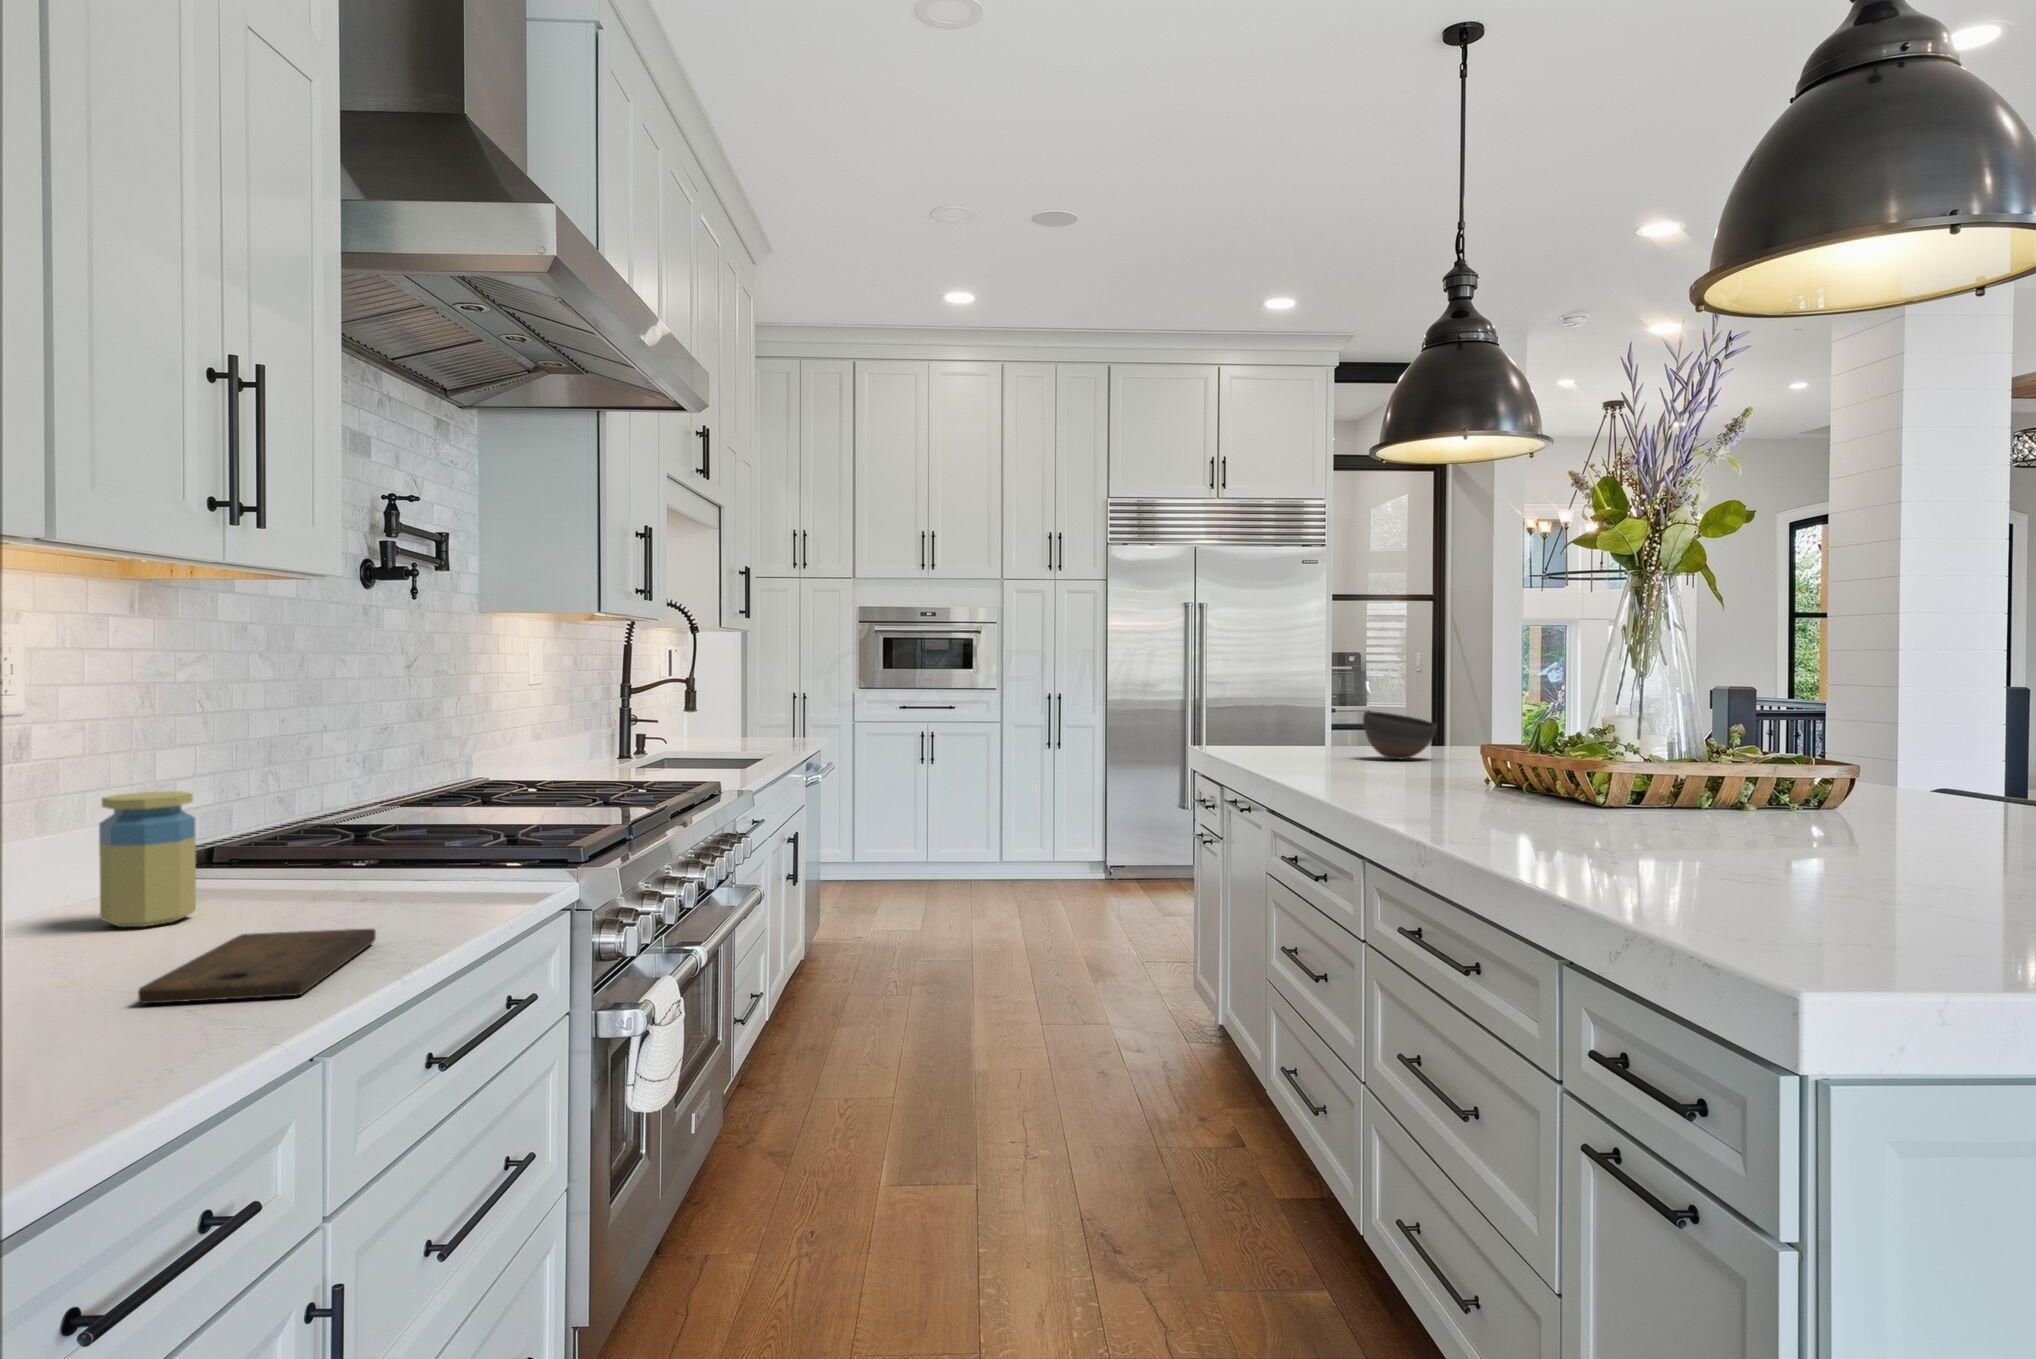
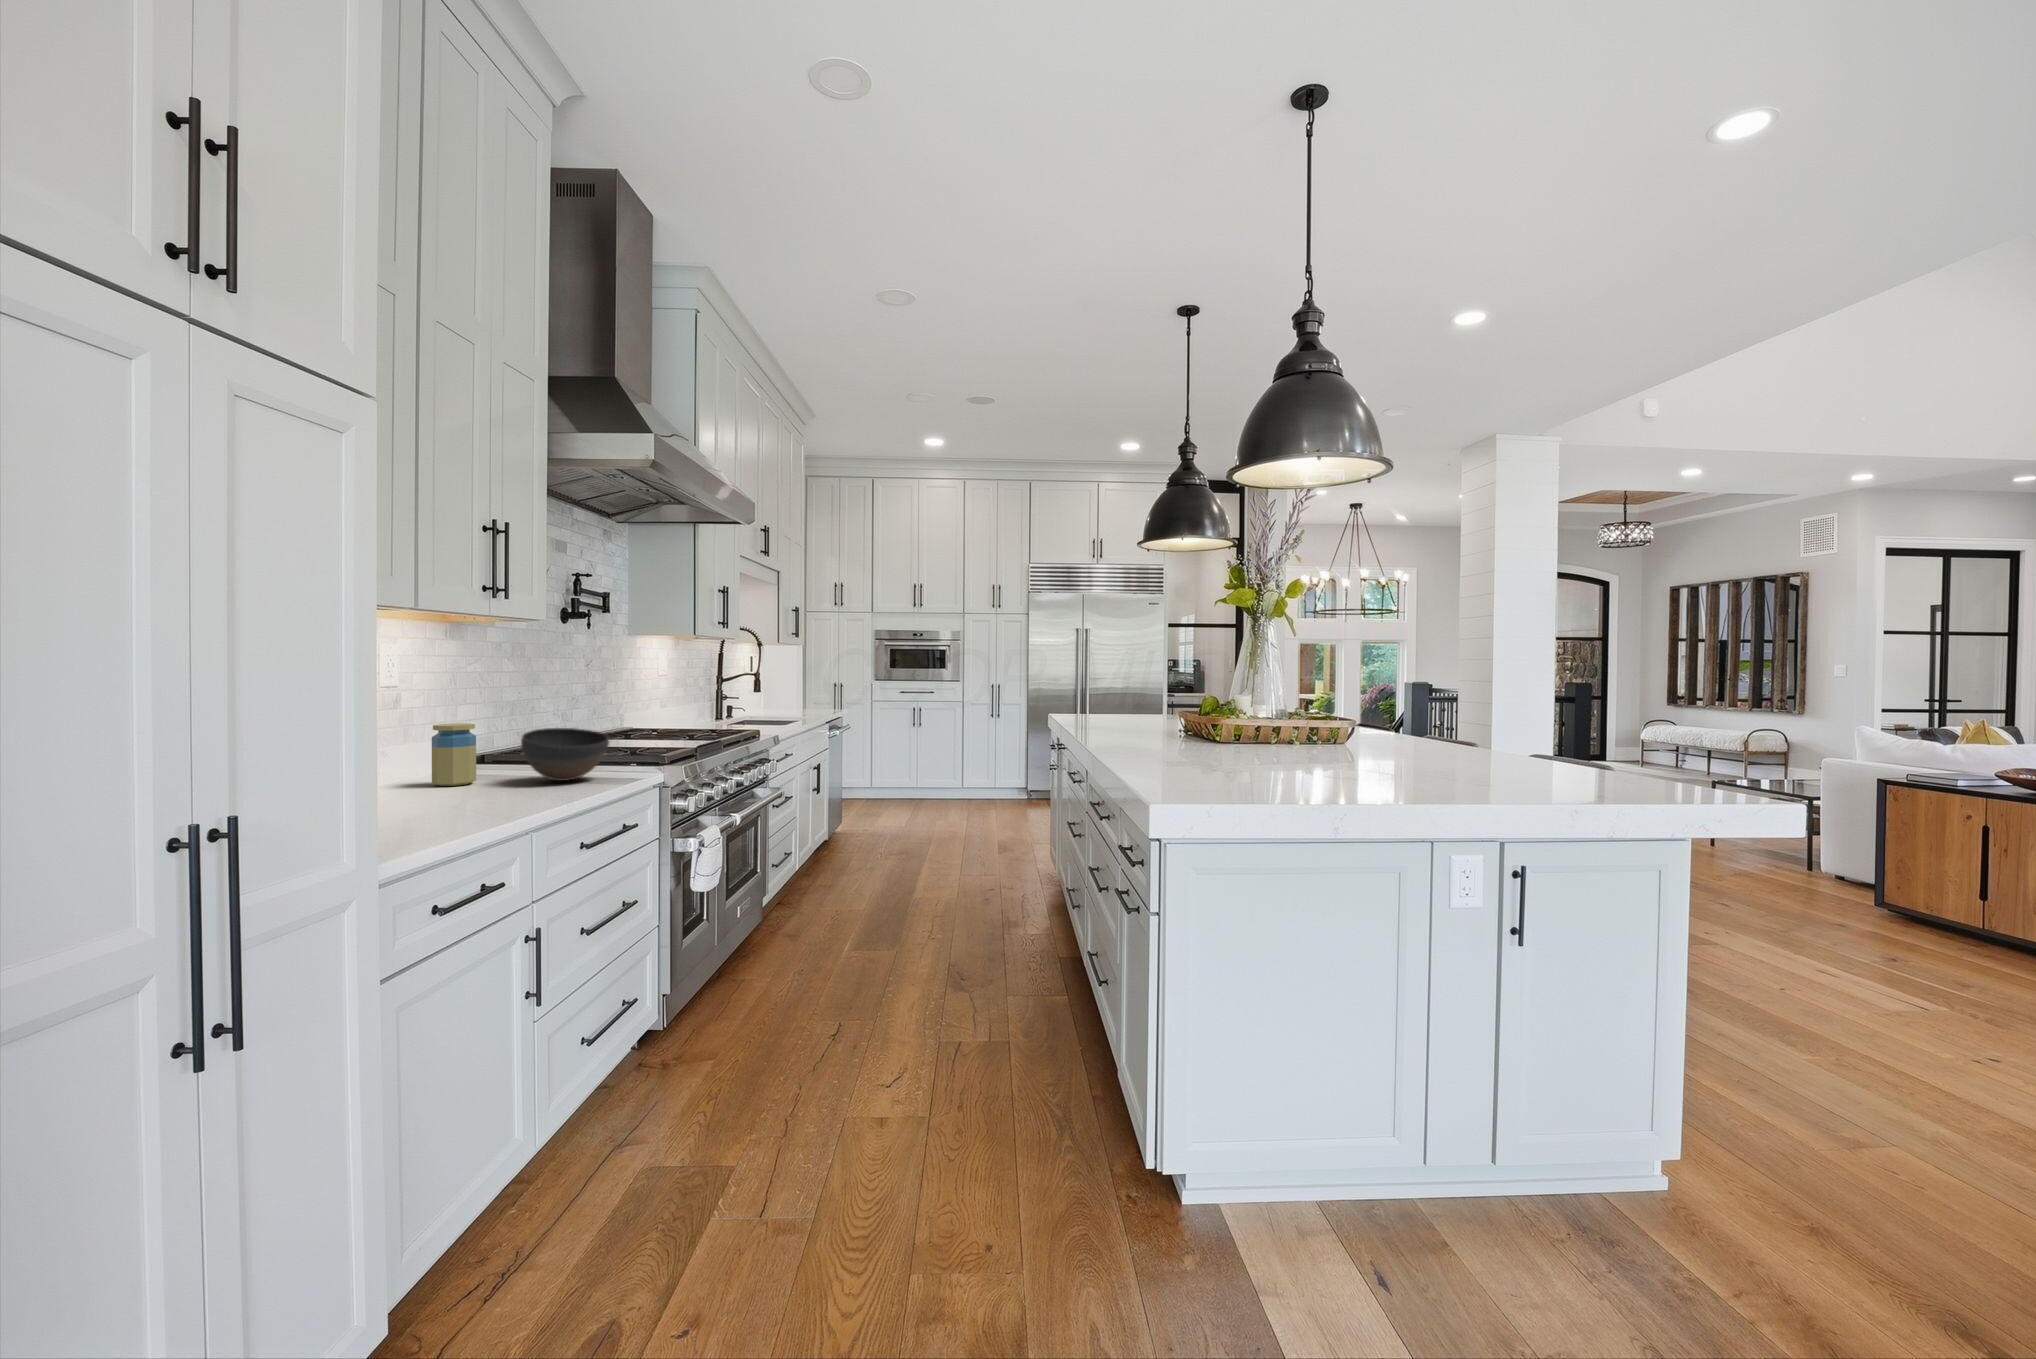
bowl: present [1363,711,1437,759] -> present [521,728,609,781]
cutting board: present [138,929,376,1003] -> none [455,785,560,808]

